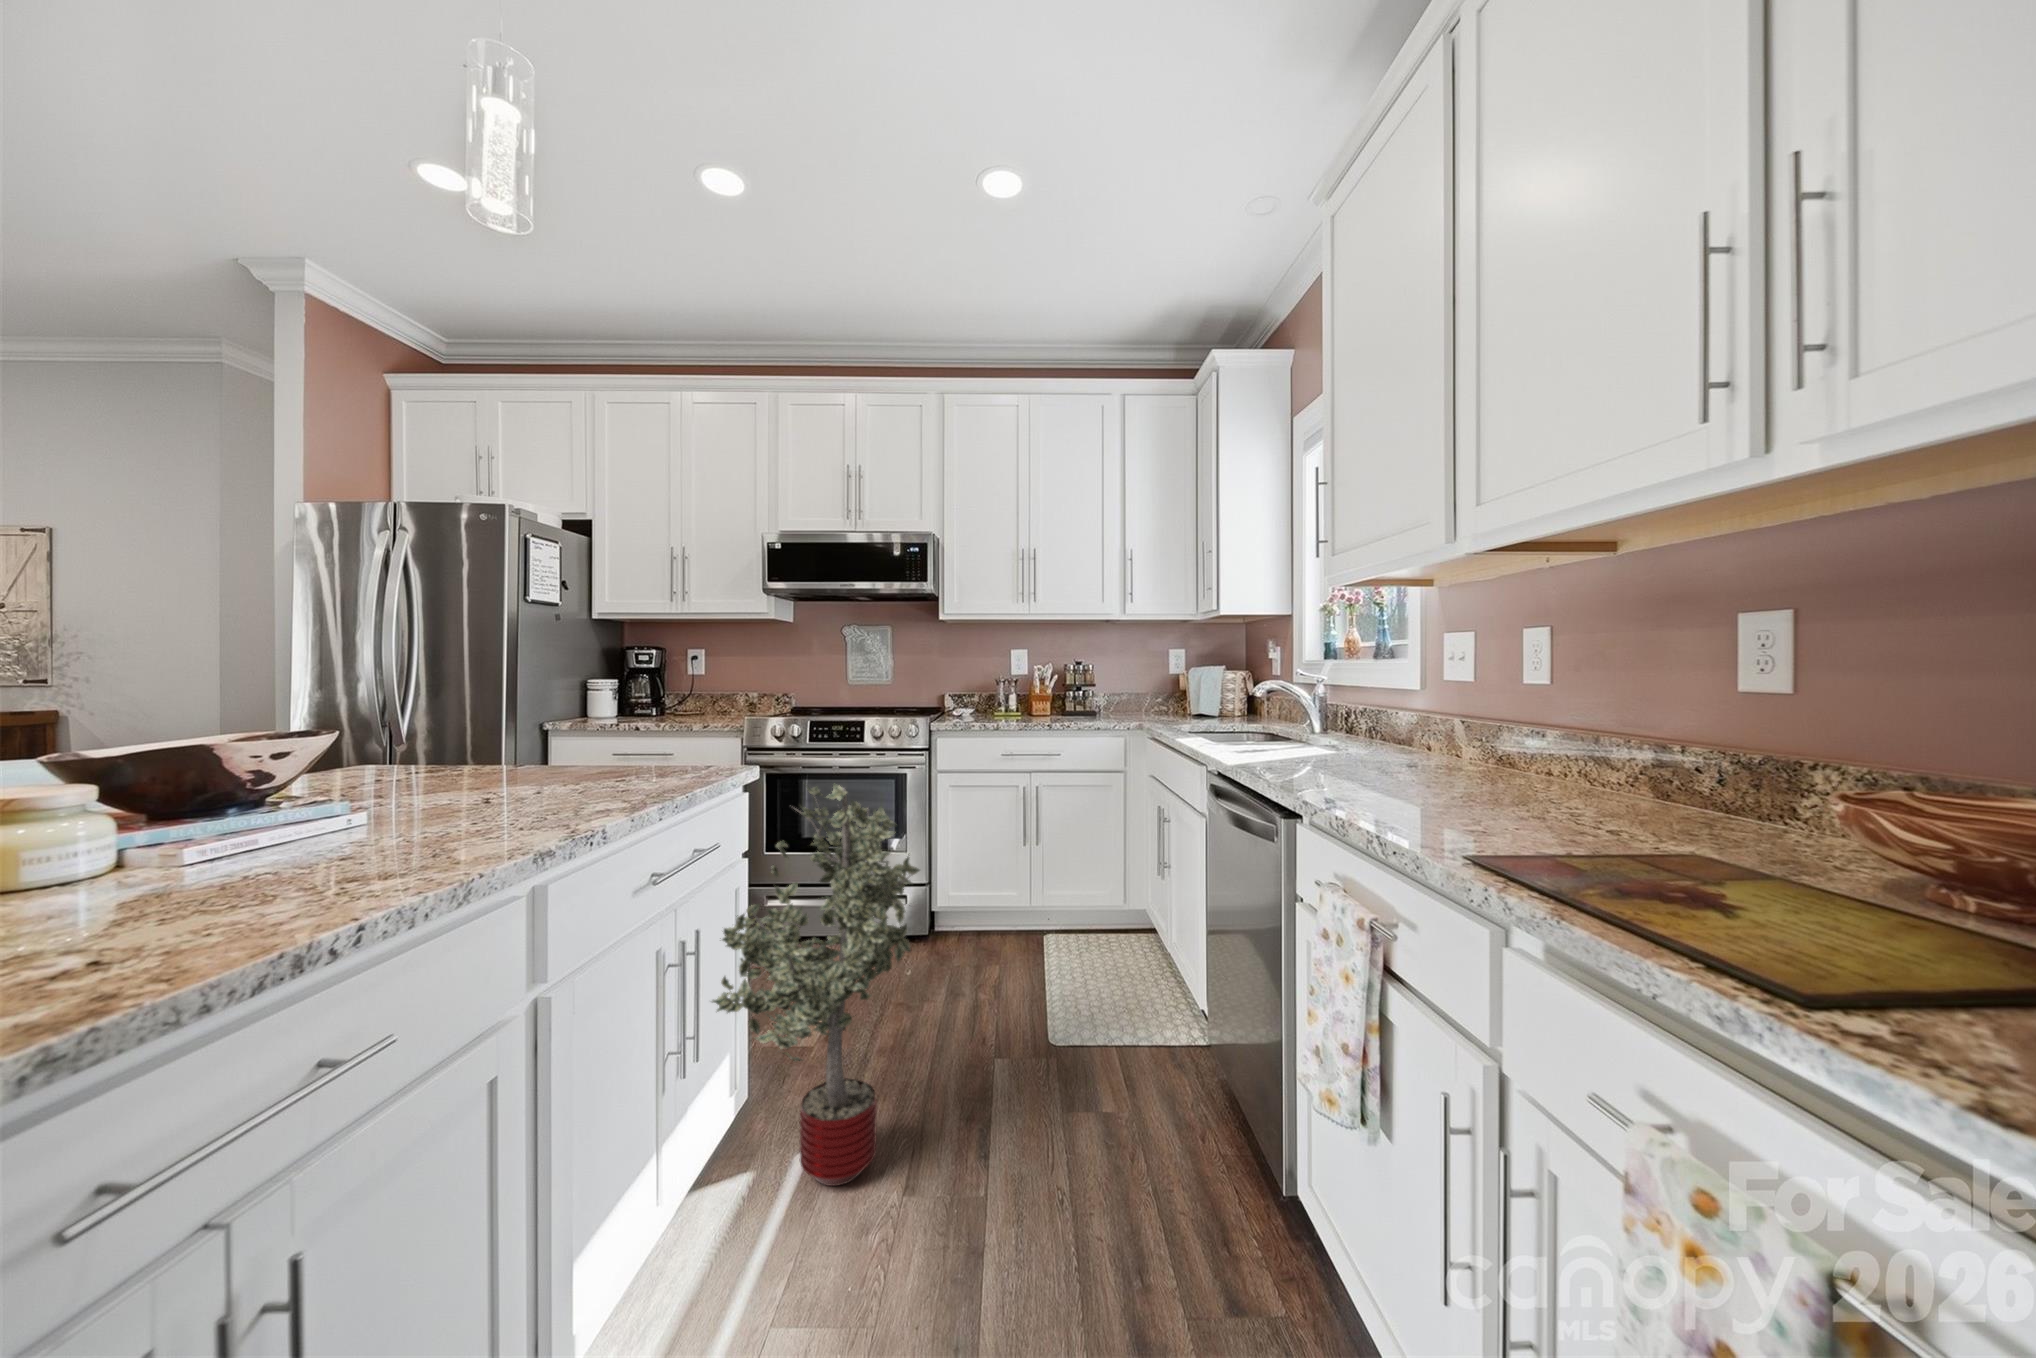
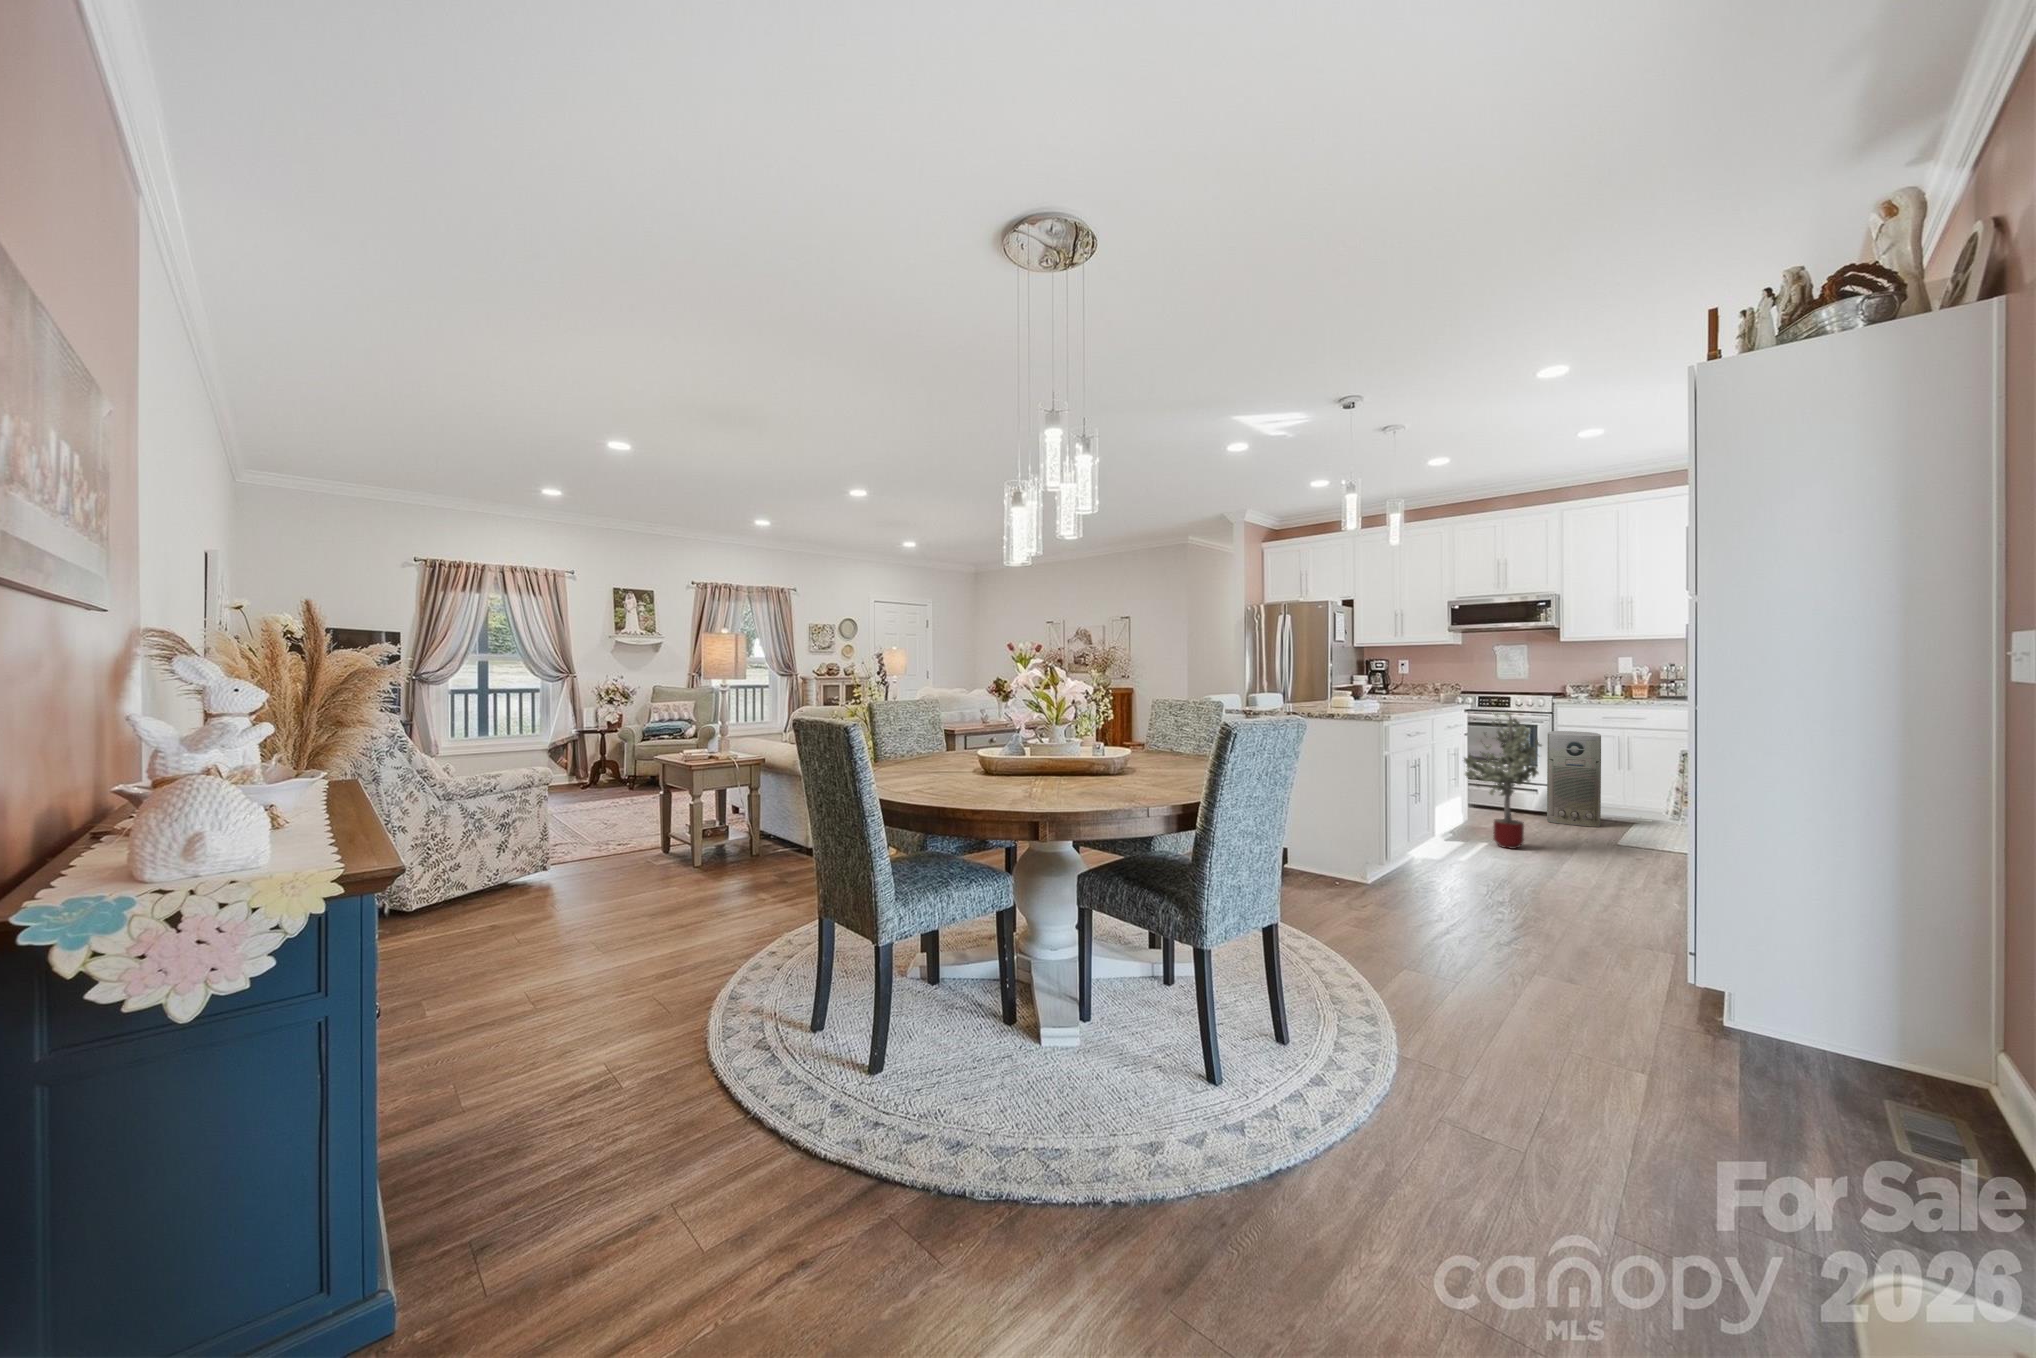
air purifier: none [921,781,1005,975] -> present [1547,731,1601,827]

